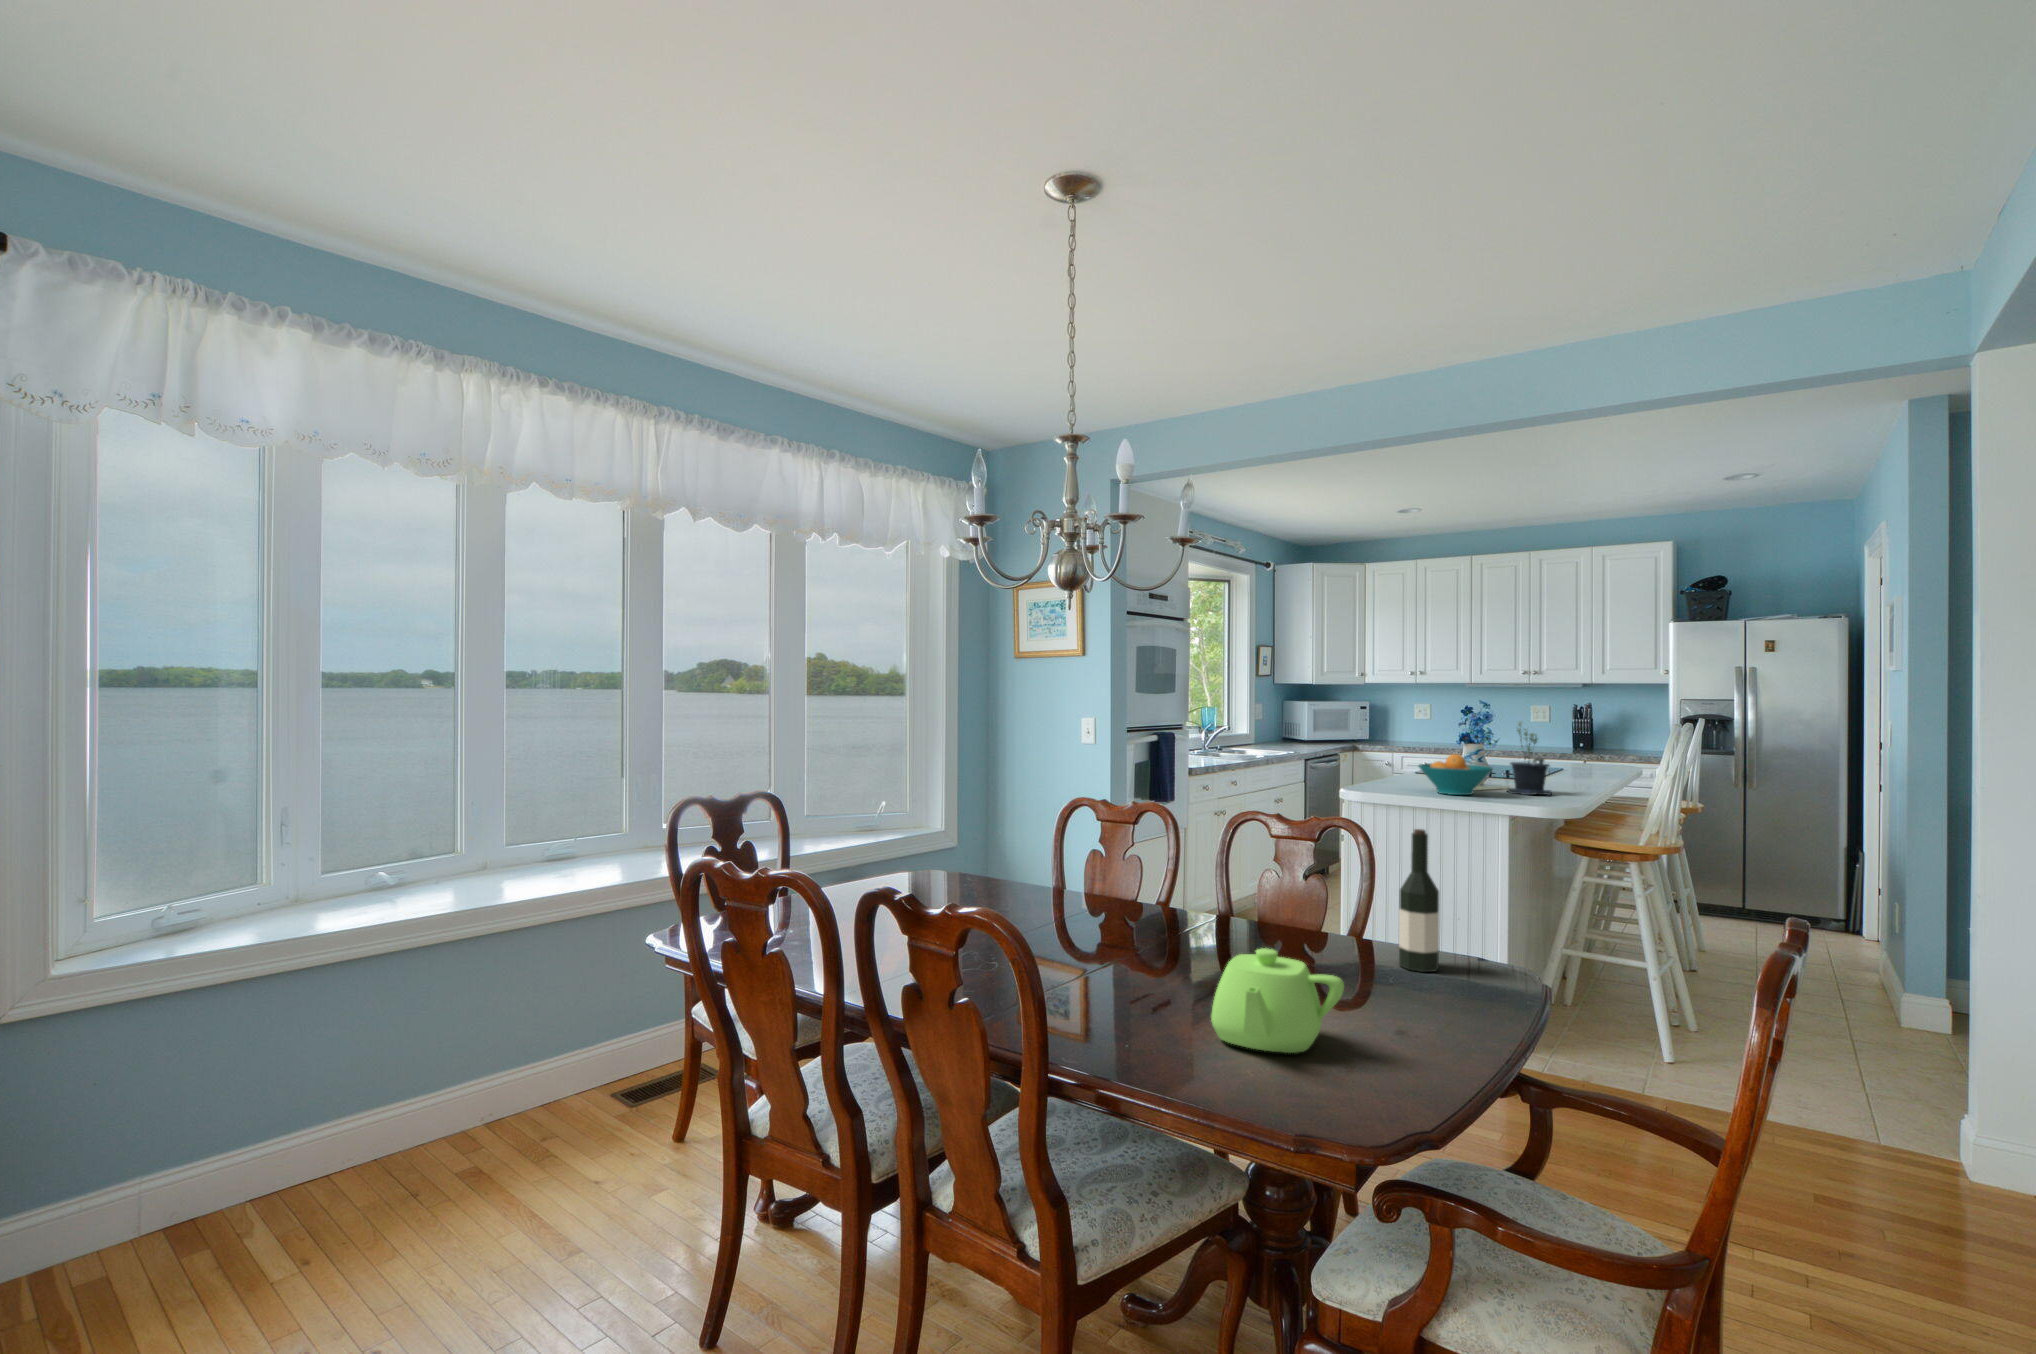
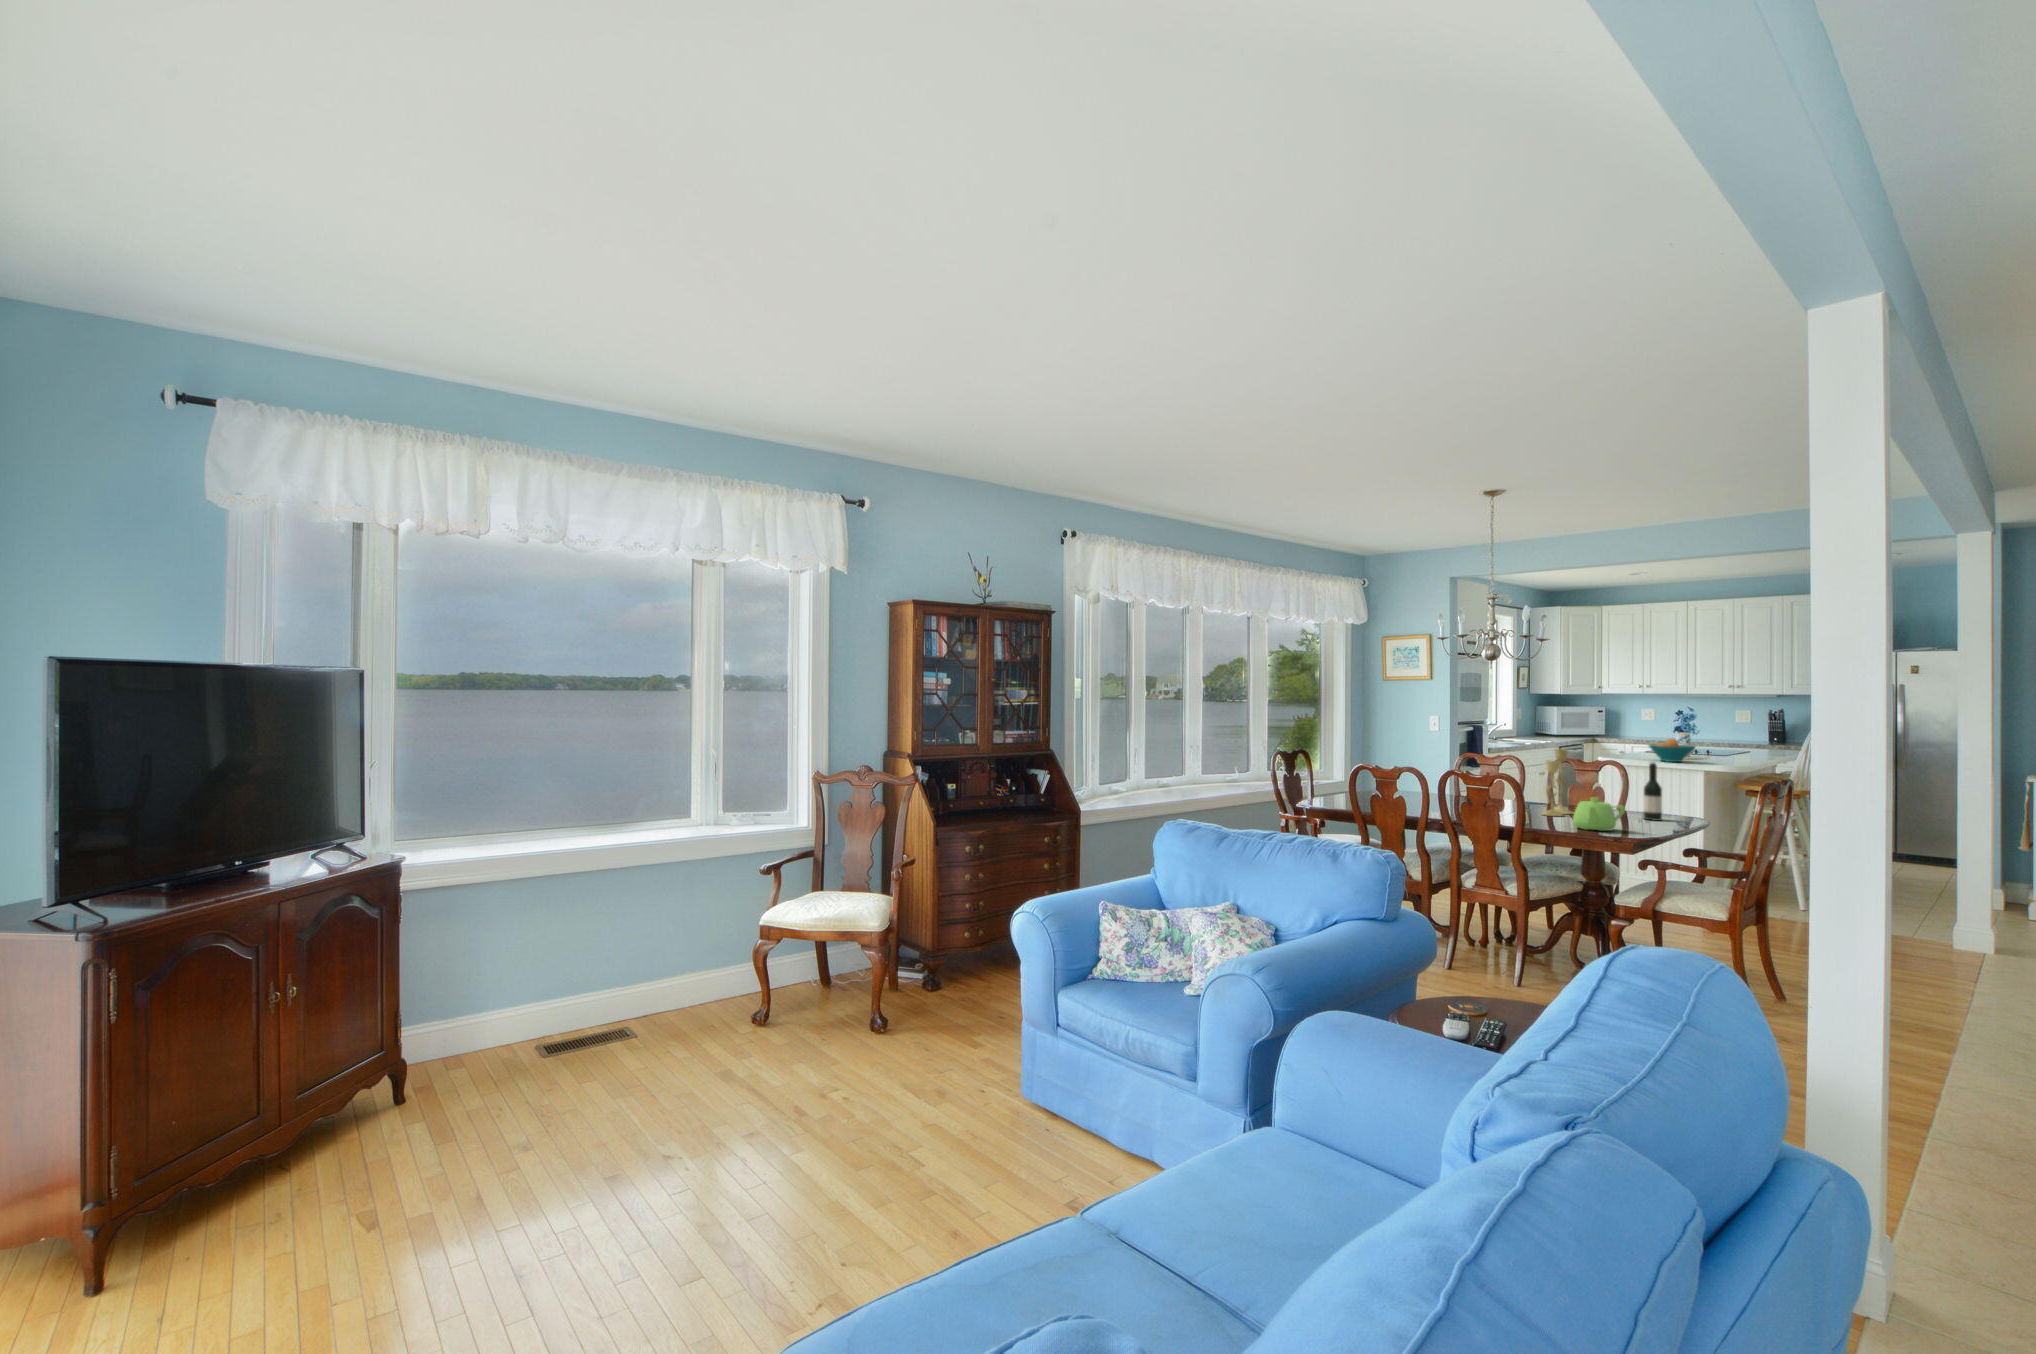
potted plant: present [1507,722,1552,795] -> none [1706,720,1737,764]
candlestick: none [1173,795,1255,966] -> present [1542,749,1574,816]

